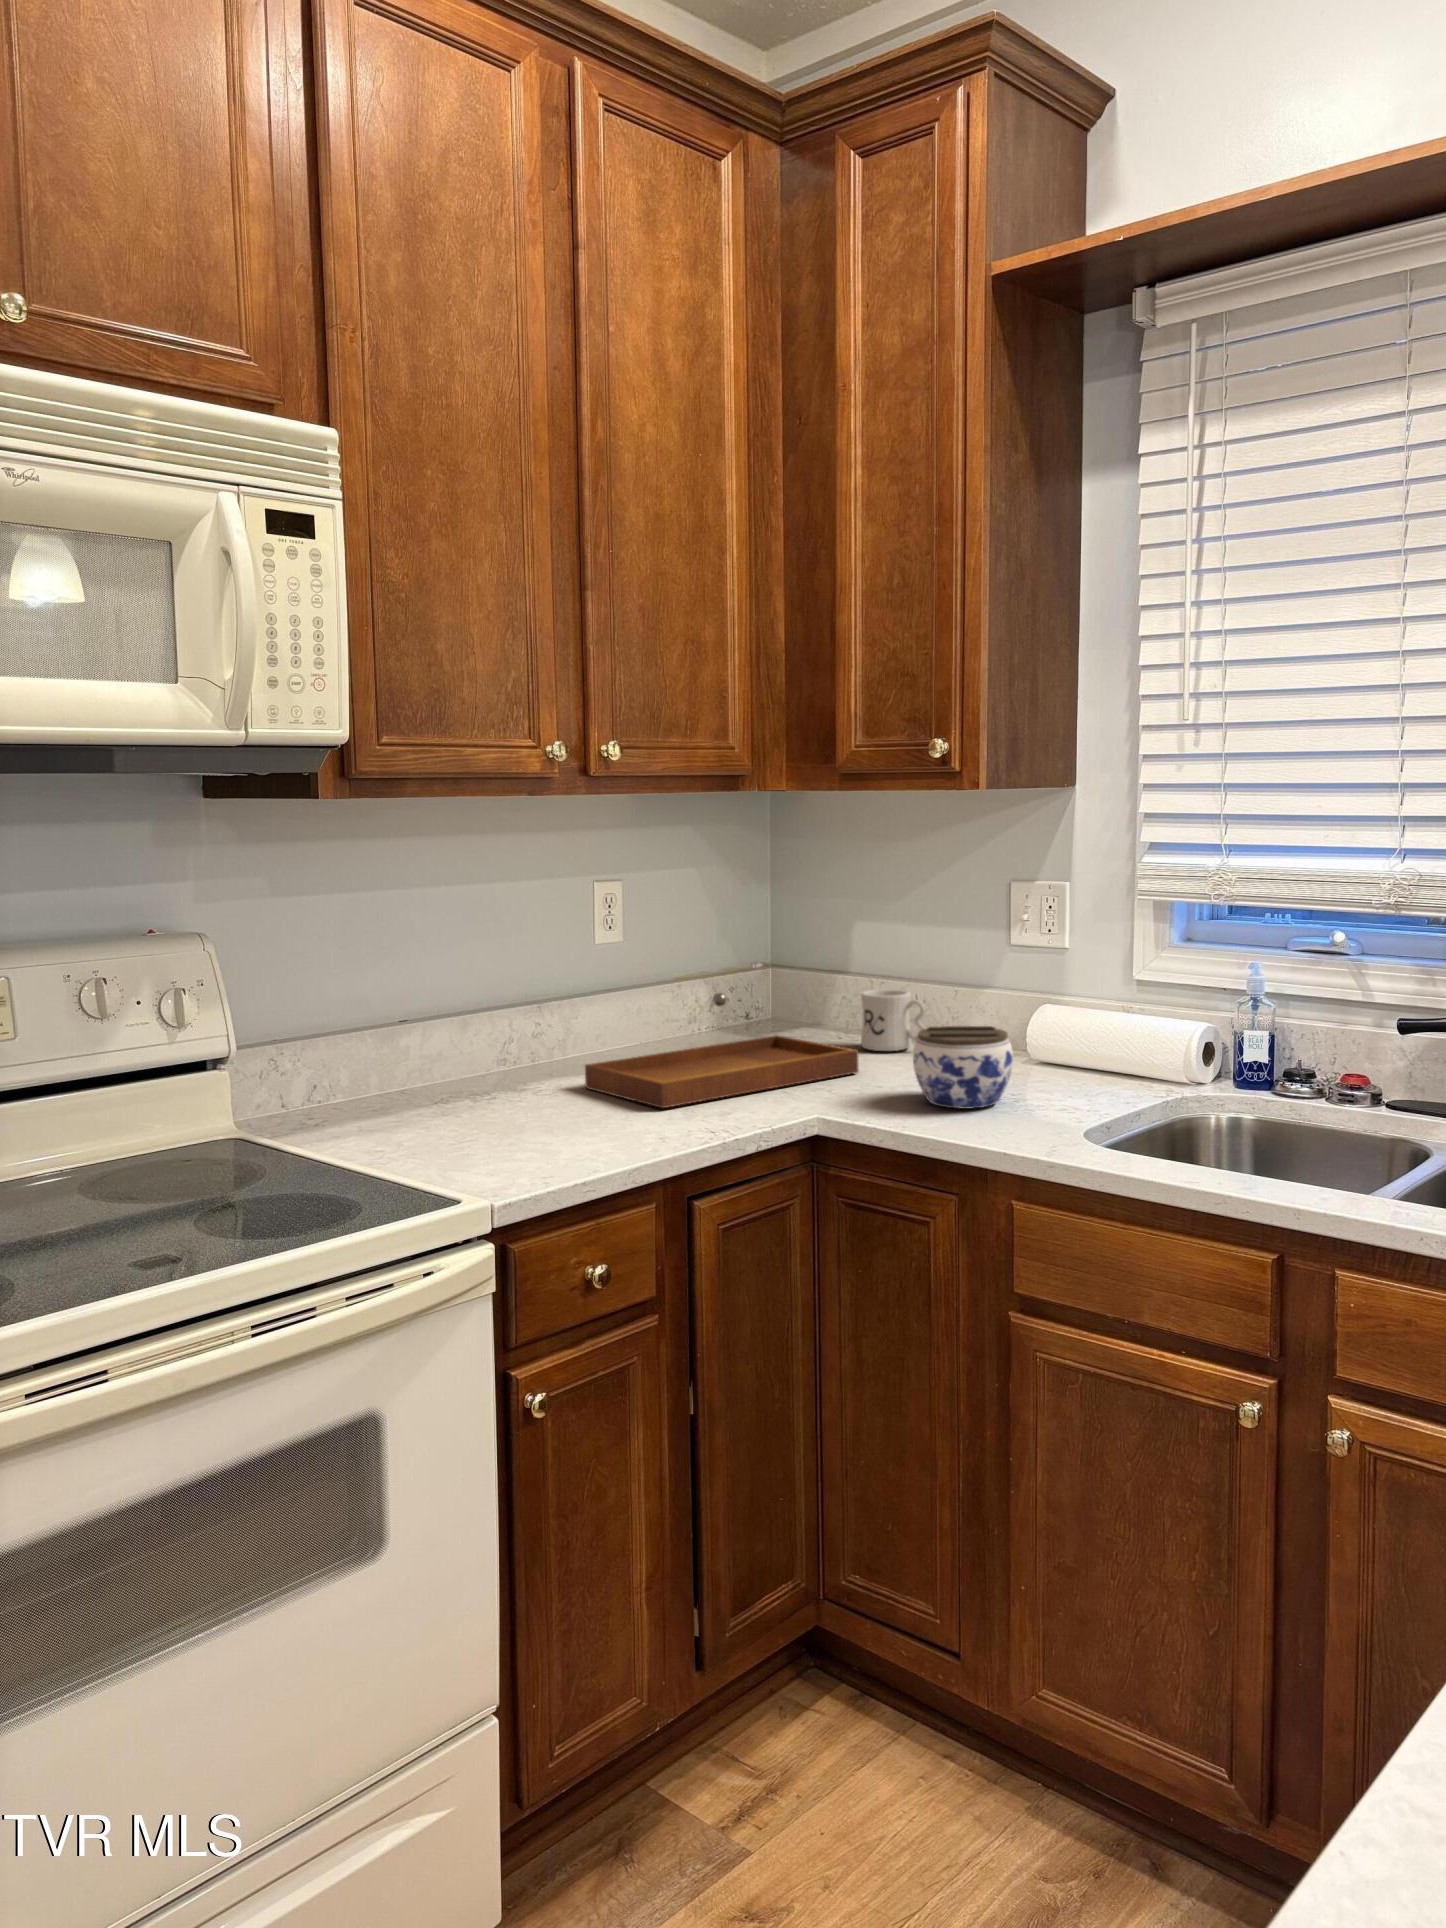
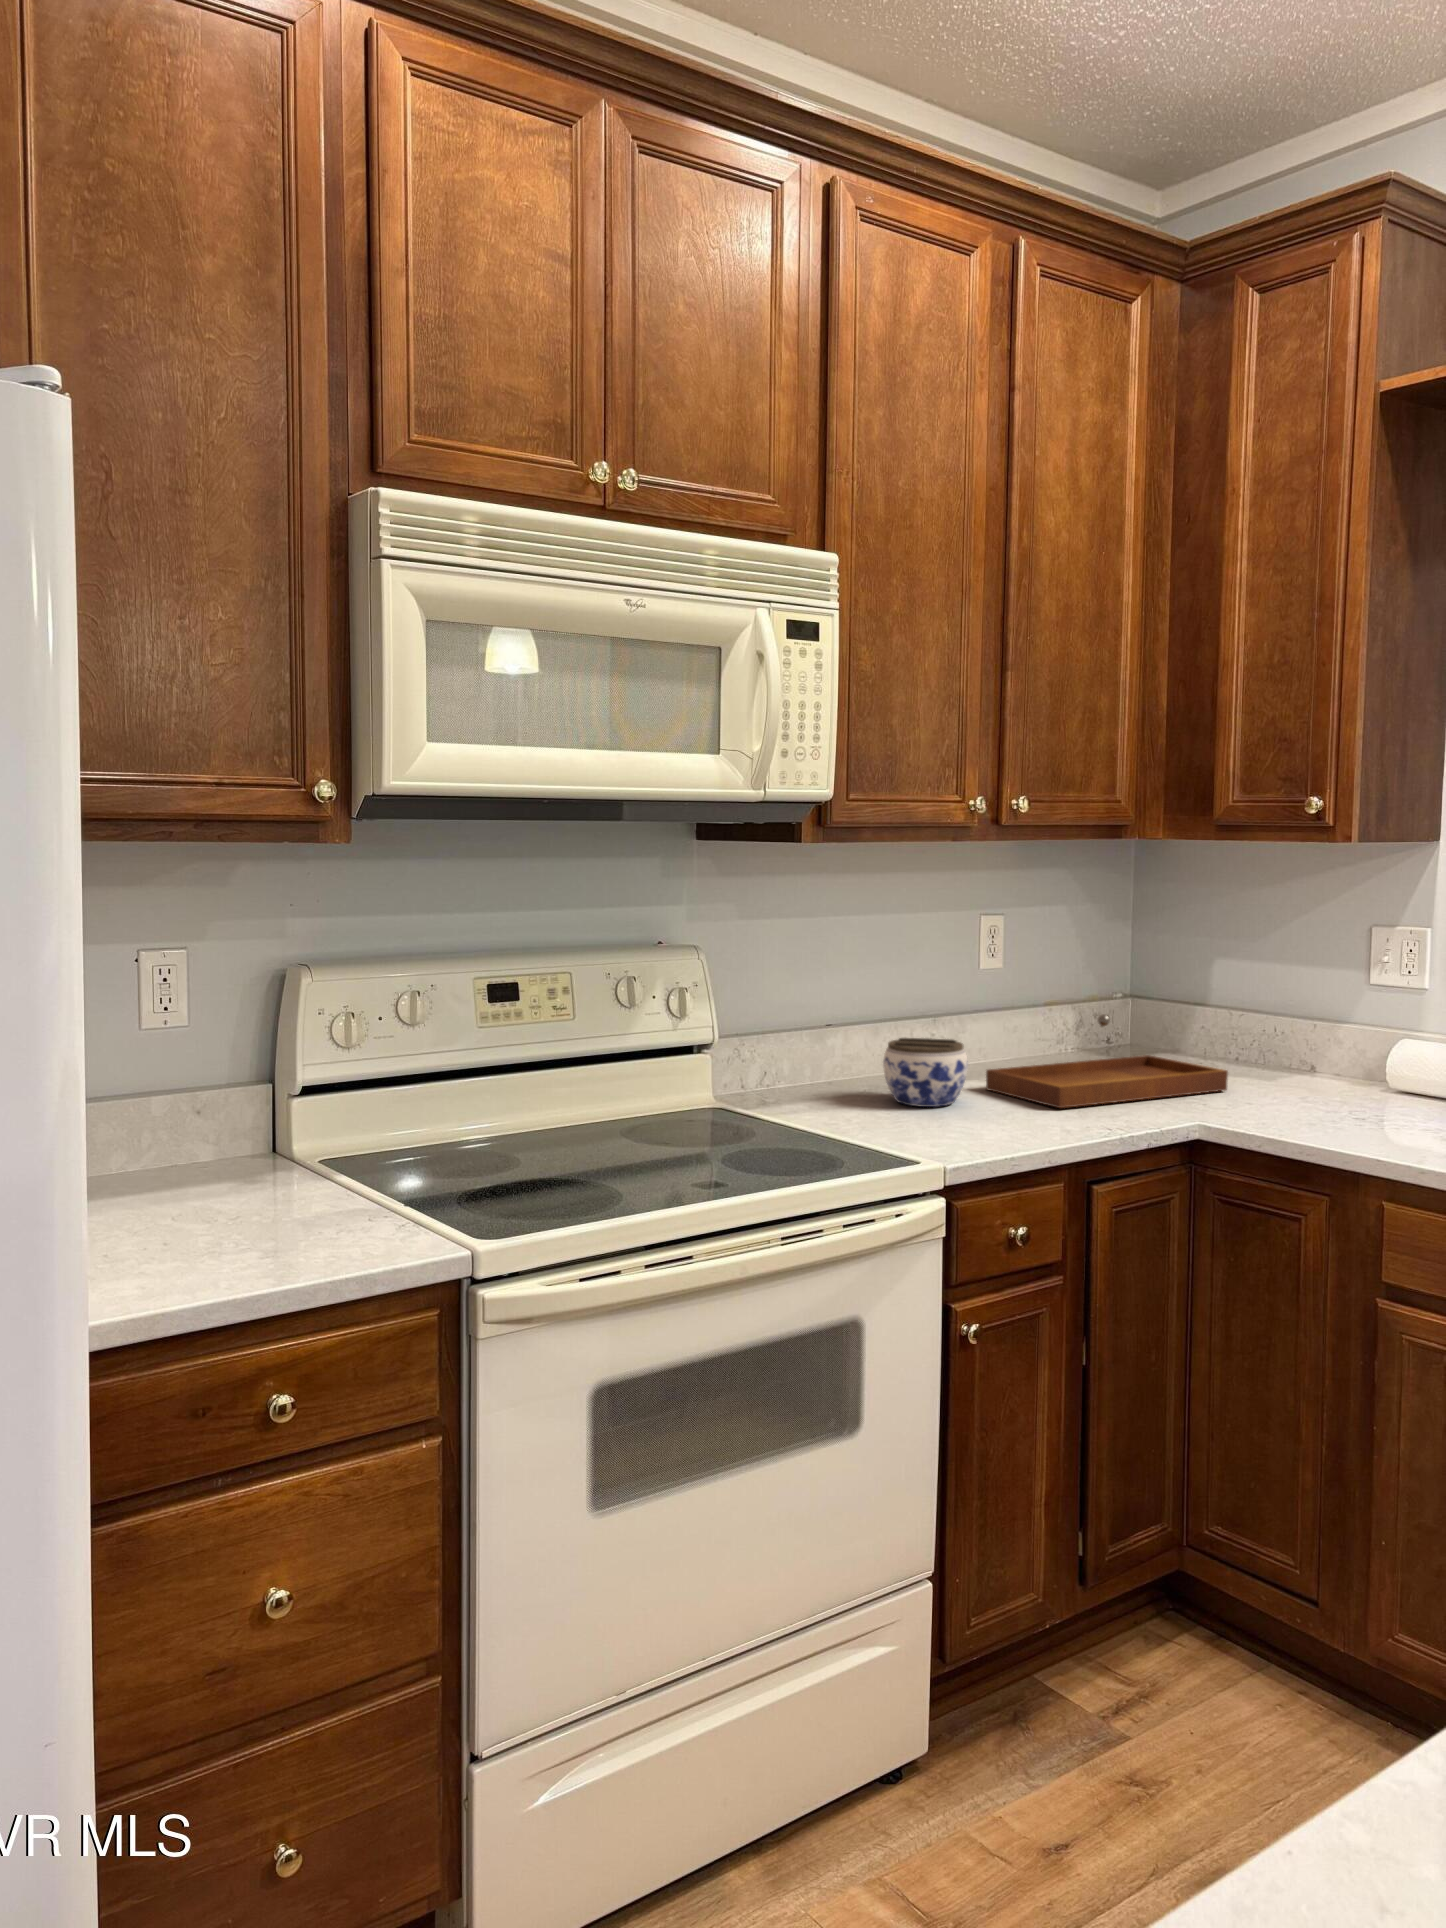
mug: present [861,990,925,1051] -> none [1224,1020,1287,1075]
jar: present [913,1026,1013,1108] -> present [883,1038,968,1107]

